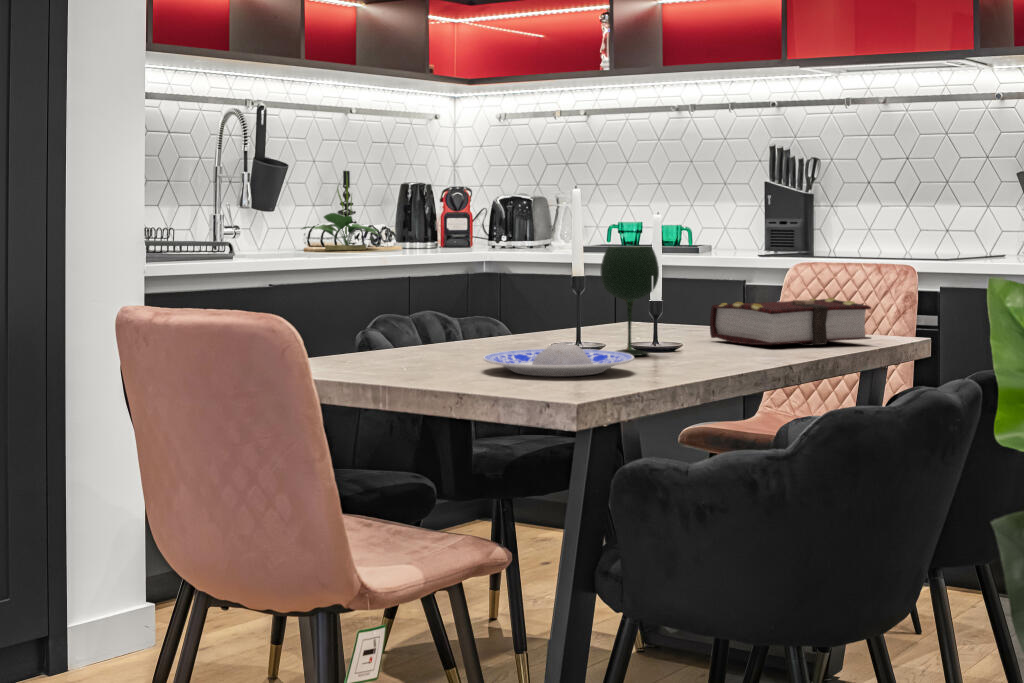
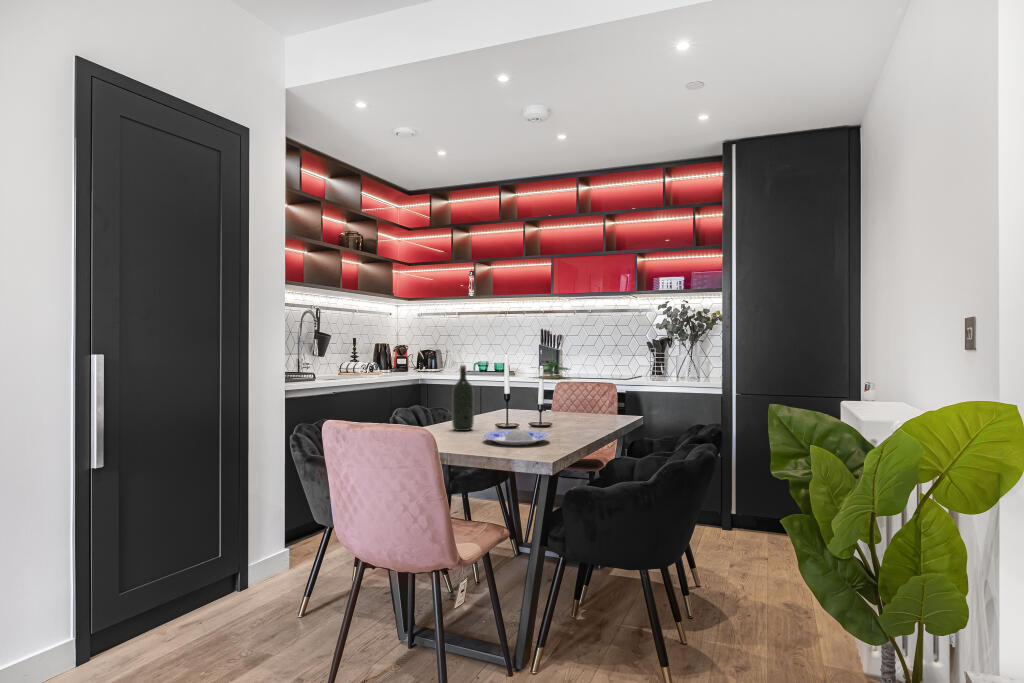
potted plant: present [302,171,378,250] -> present [539,362,569,379]
wine bottle: none [452,207,501,353] -> present [452,365,474,431]
wine glass: present [601,246,659,356] -> none [518,382,543,431]
book: present [710,298,871,346] -> none [551,401,618,423]

